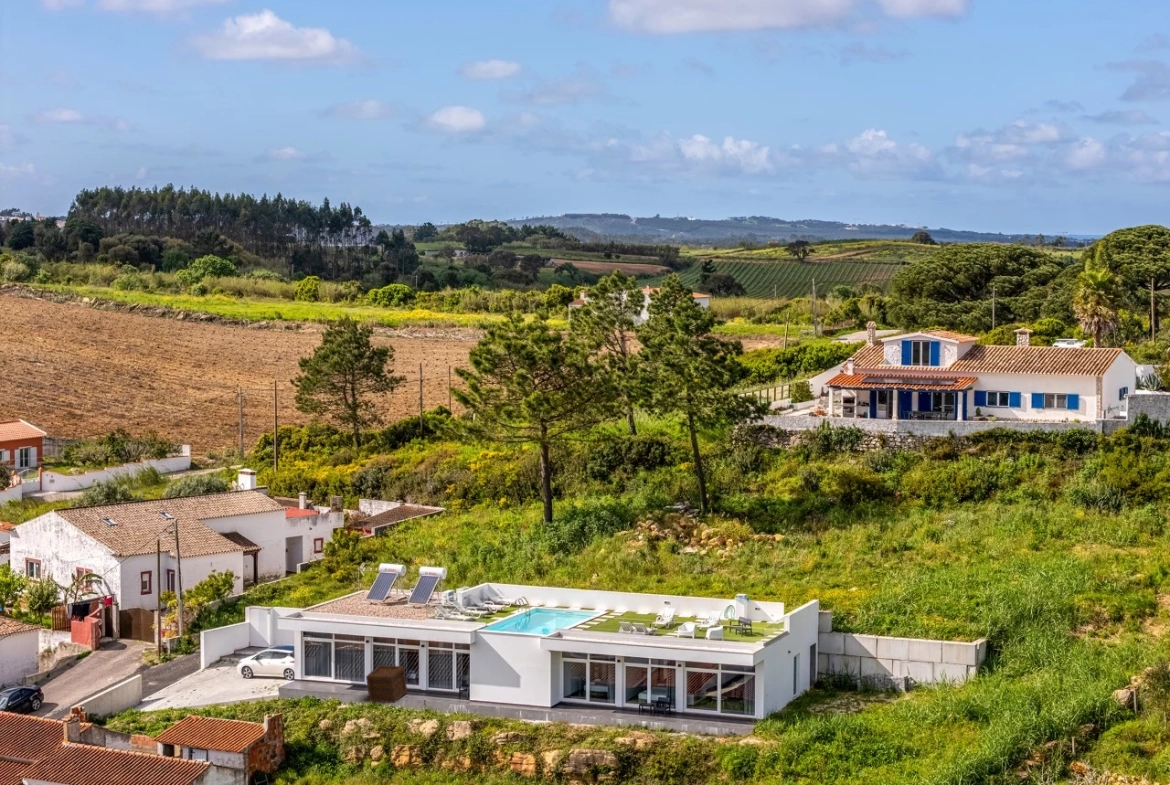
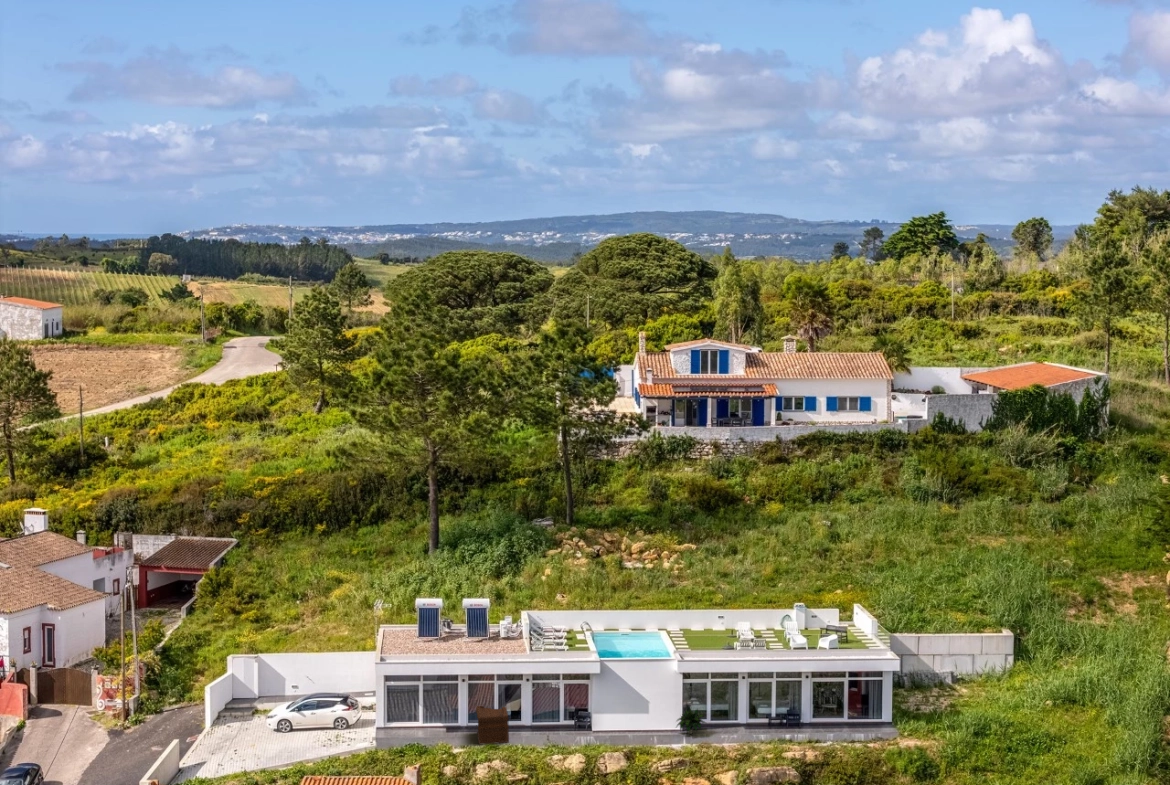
potted plant: none [538,689,566,715] -> present [677,709,705,734]

